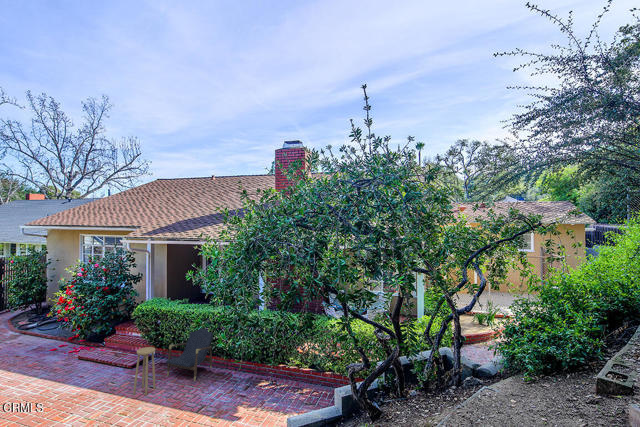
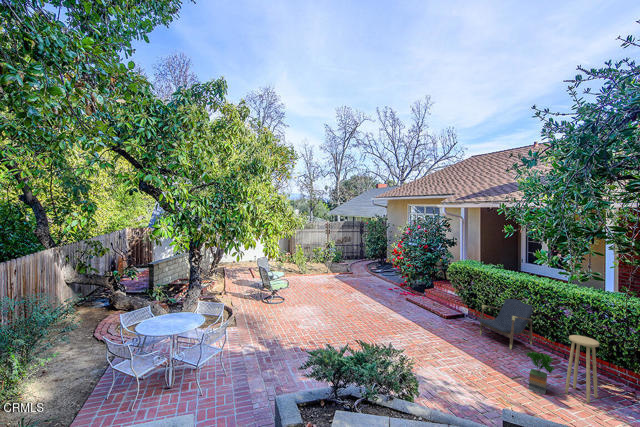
stool: present [133,347,155,395] -> present [565,335,599,403]
potted tree: none [206,379,228,416] -> present [526,352,555,394]

